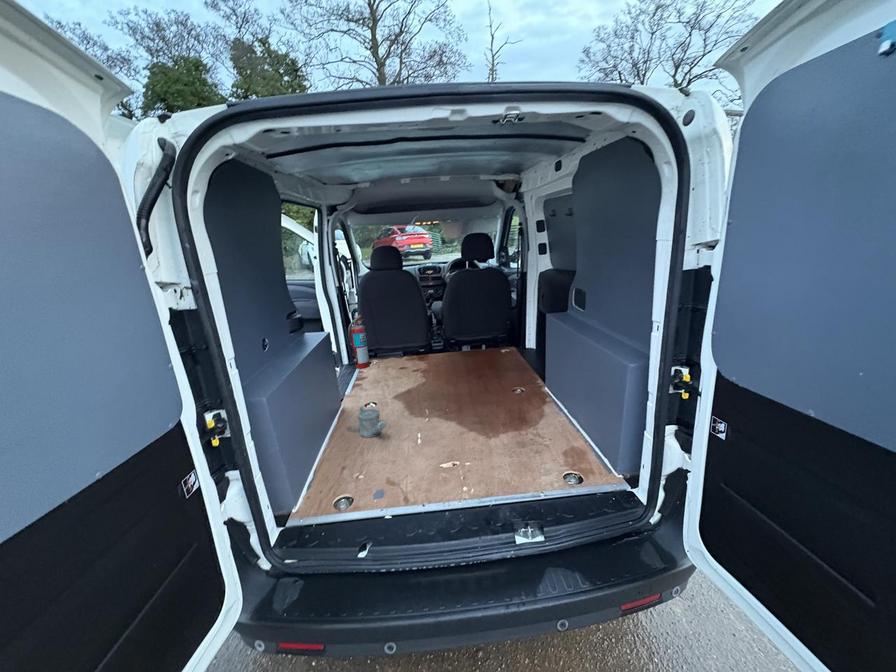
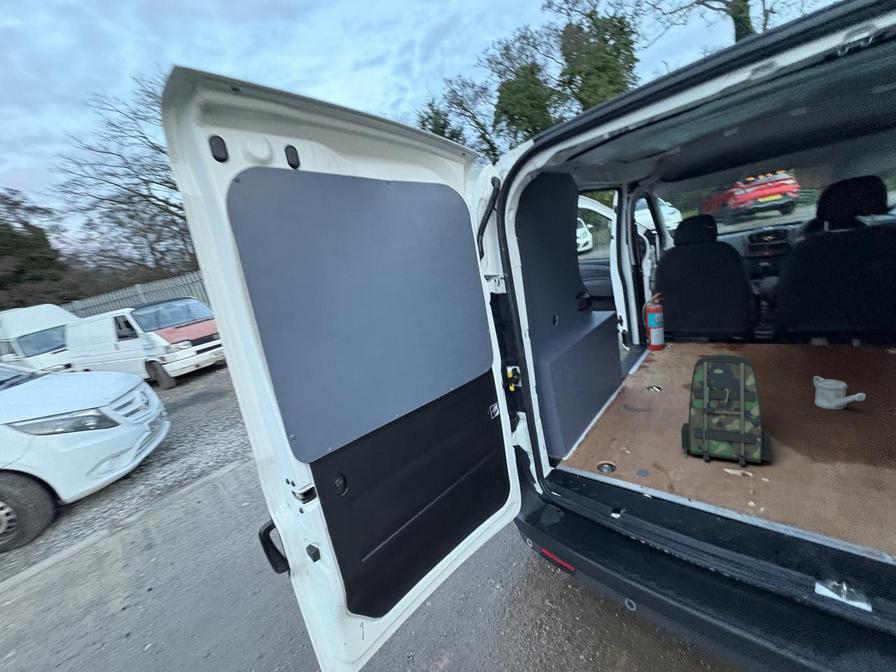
backpack: none [408,363,478,469] -> present [681,353,771,464]
watering can: present [358,407,386,438] -> present [814,376,865,409]

